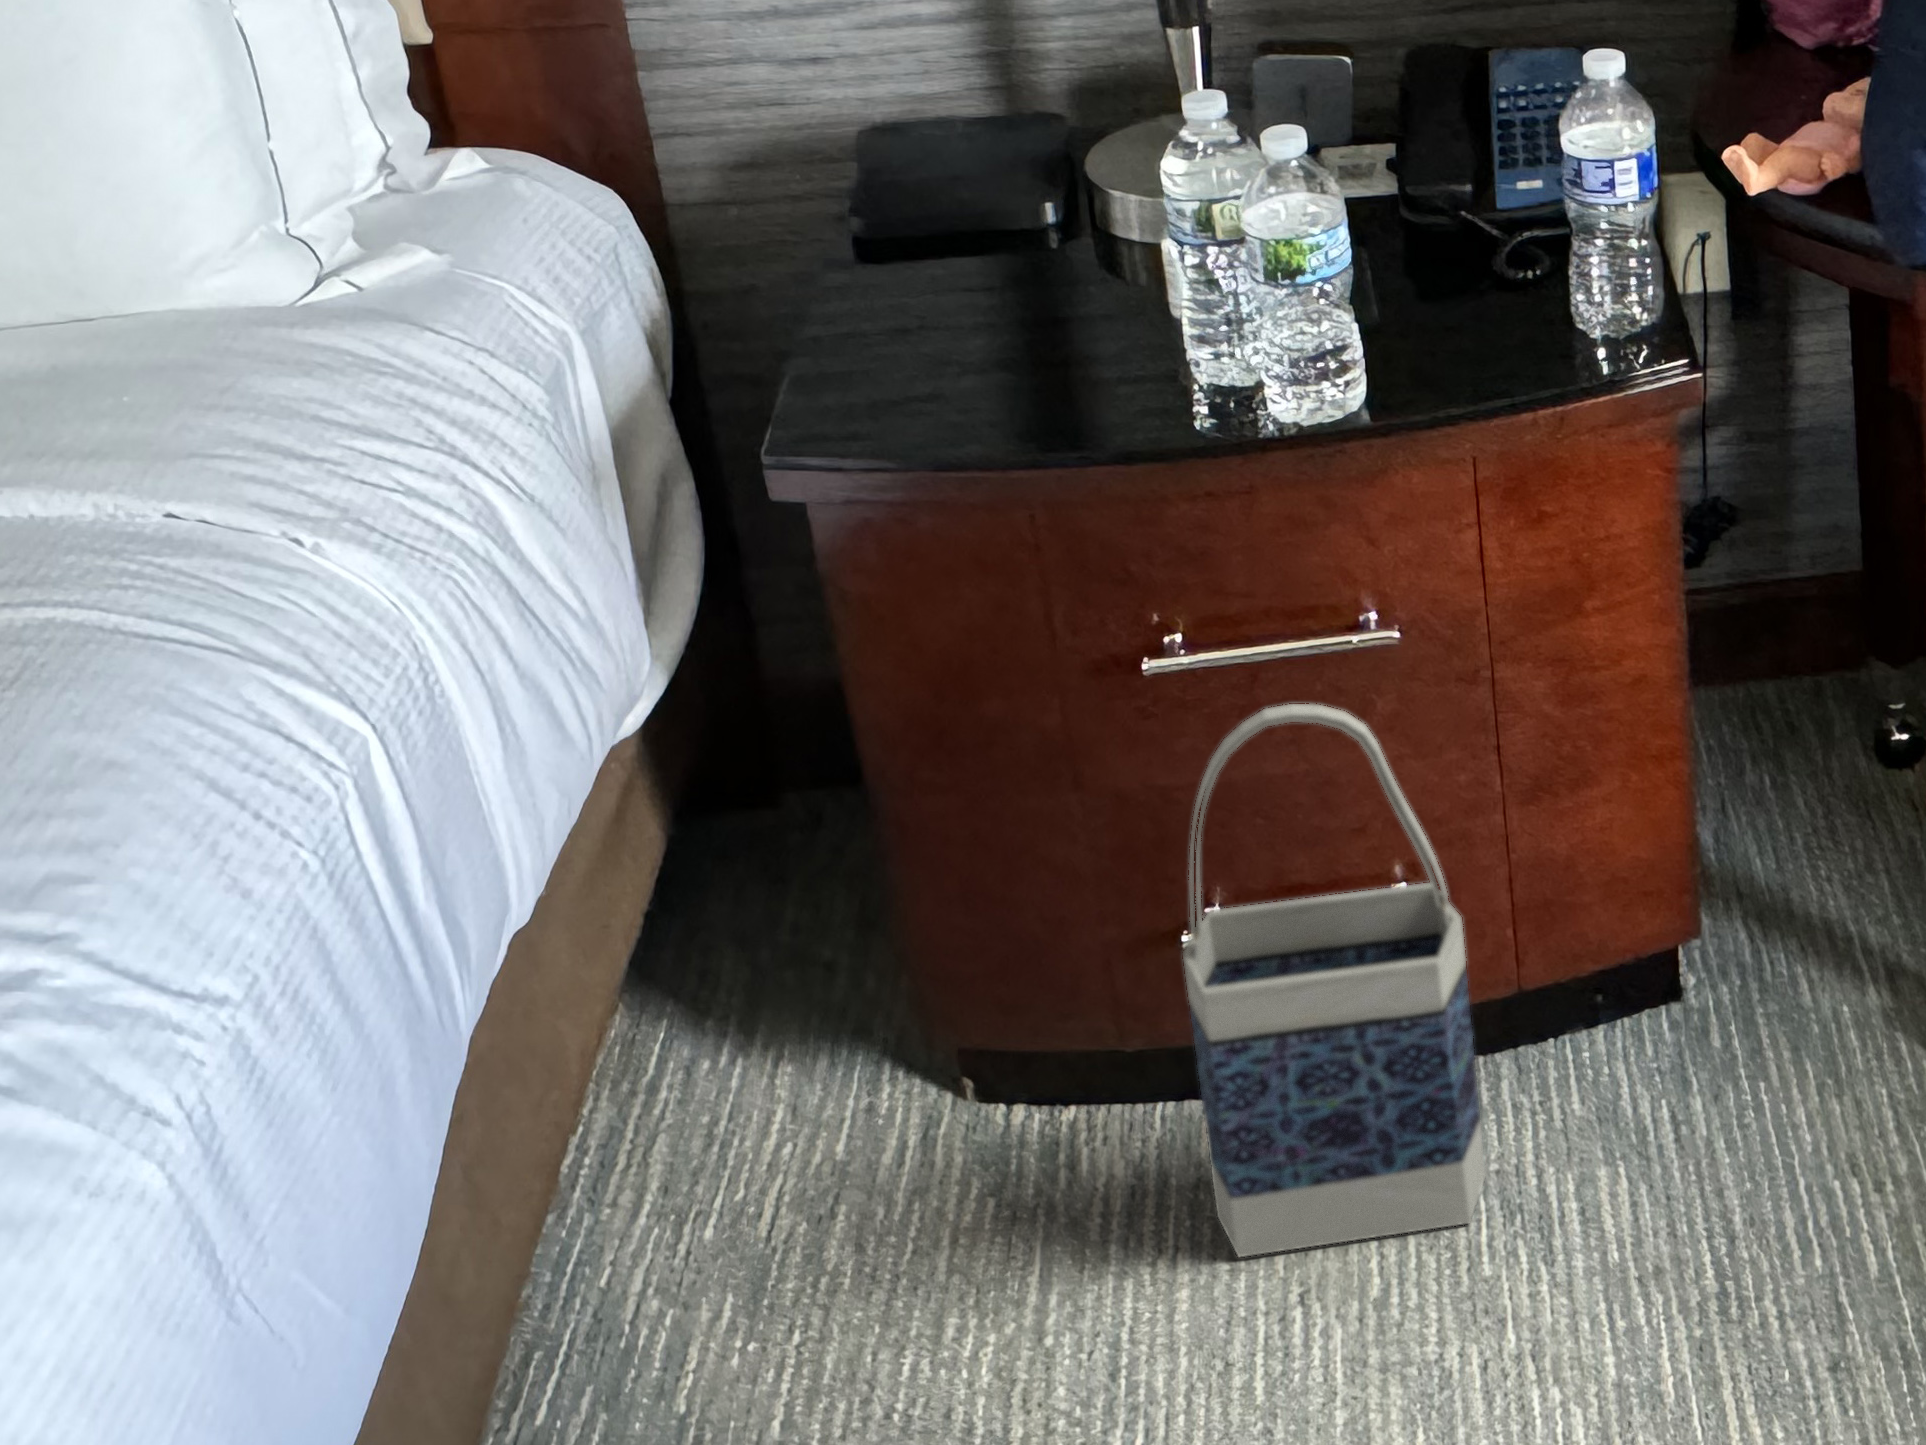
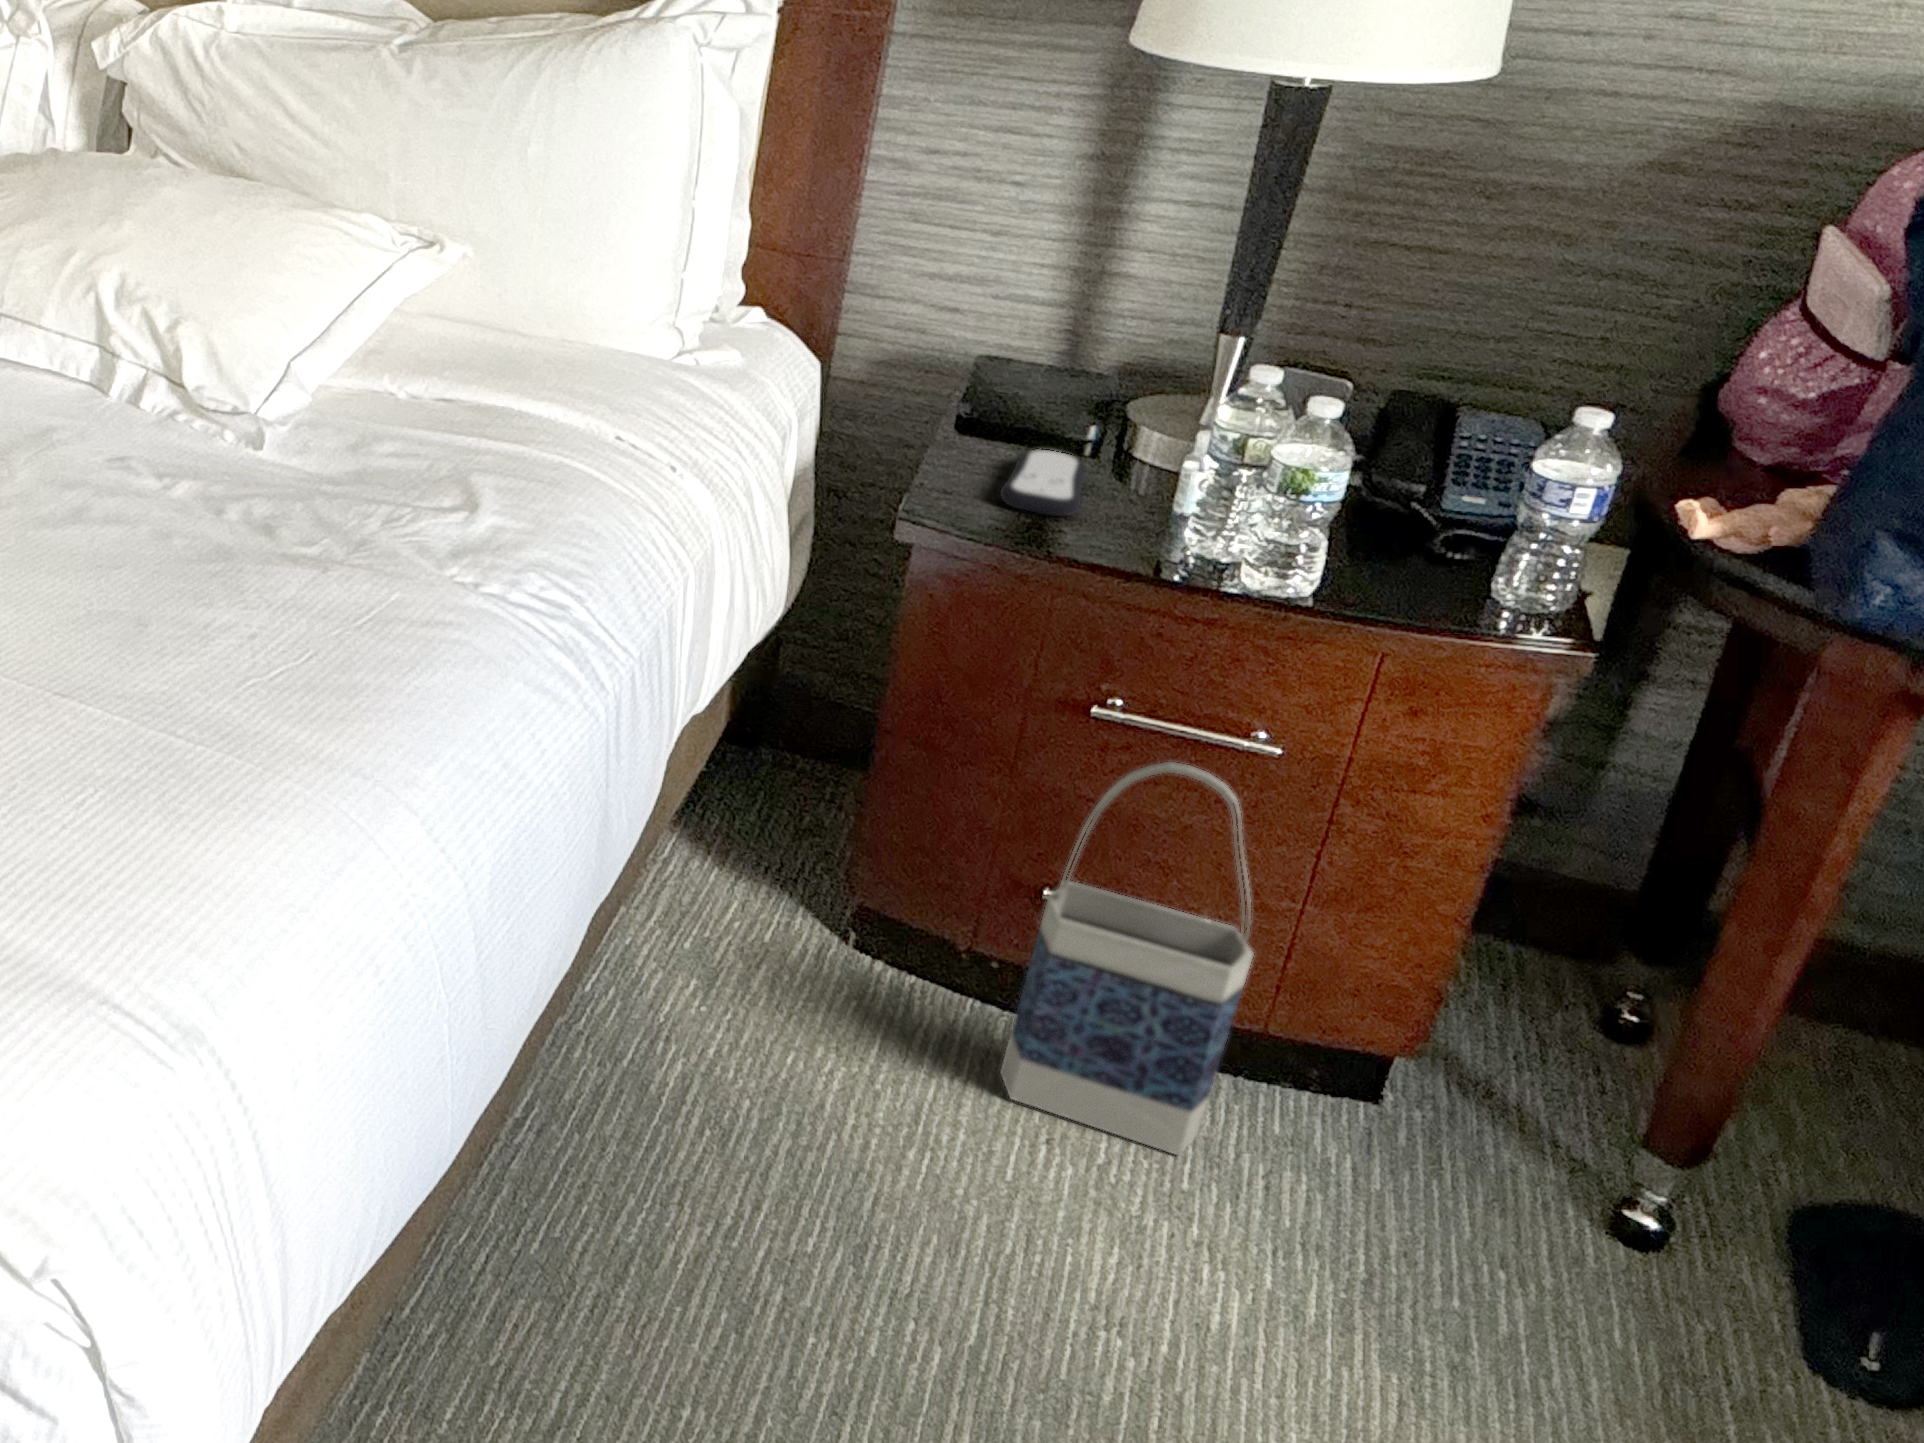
remote control: none [918,263,1048,387] -> present [1000,449,1087,516]

